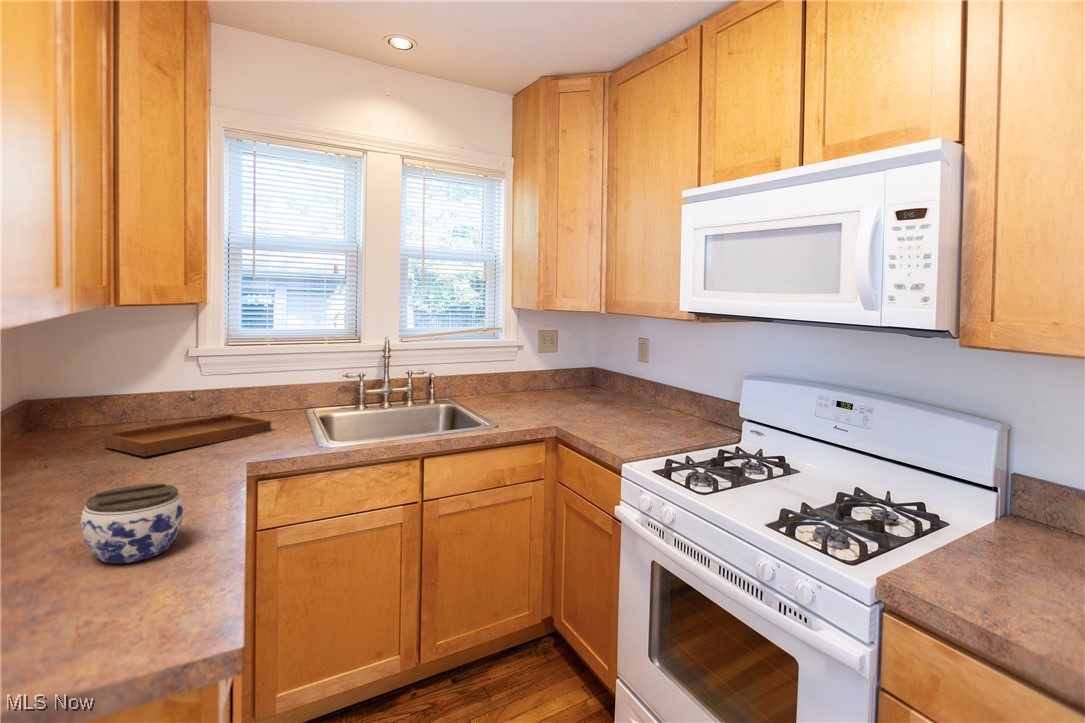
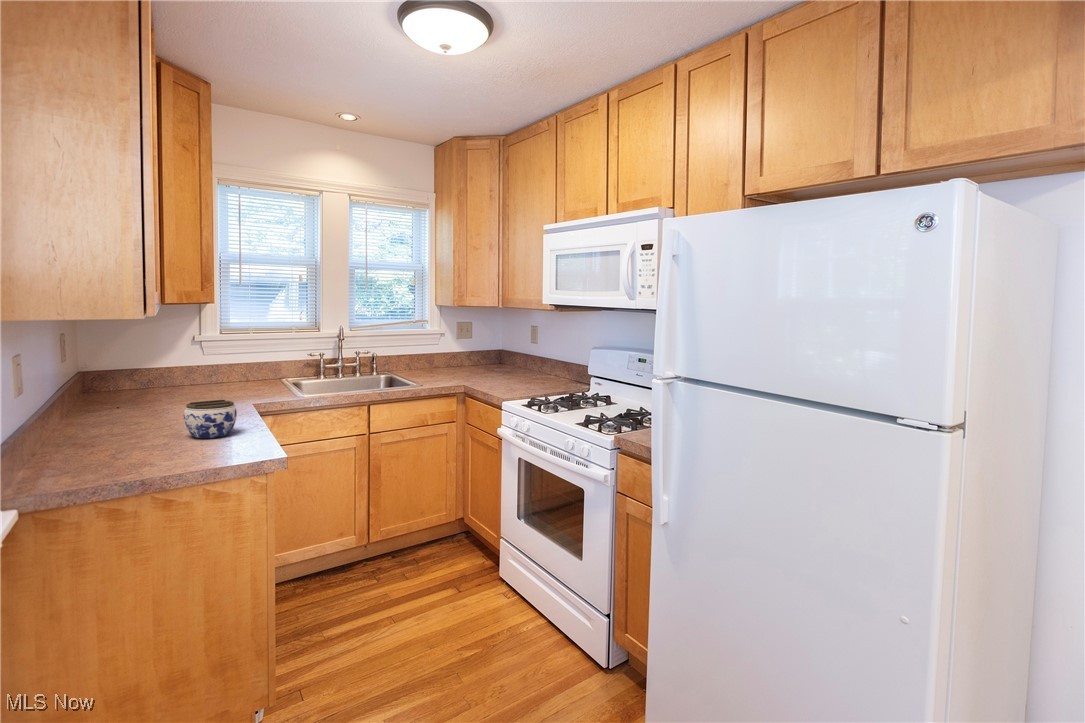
tray: present [103,394,271,456] -> none [147,365,260,402]

